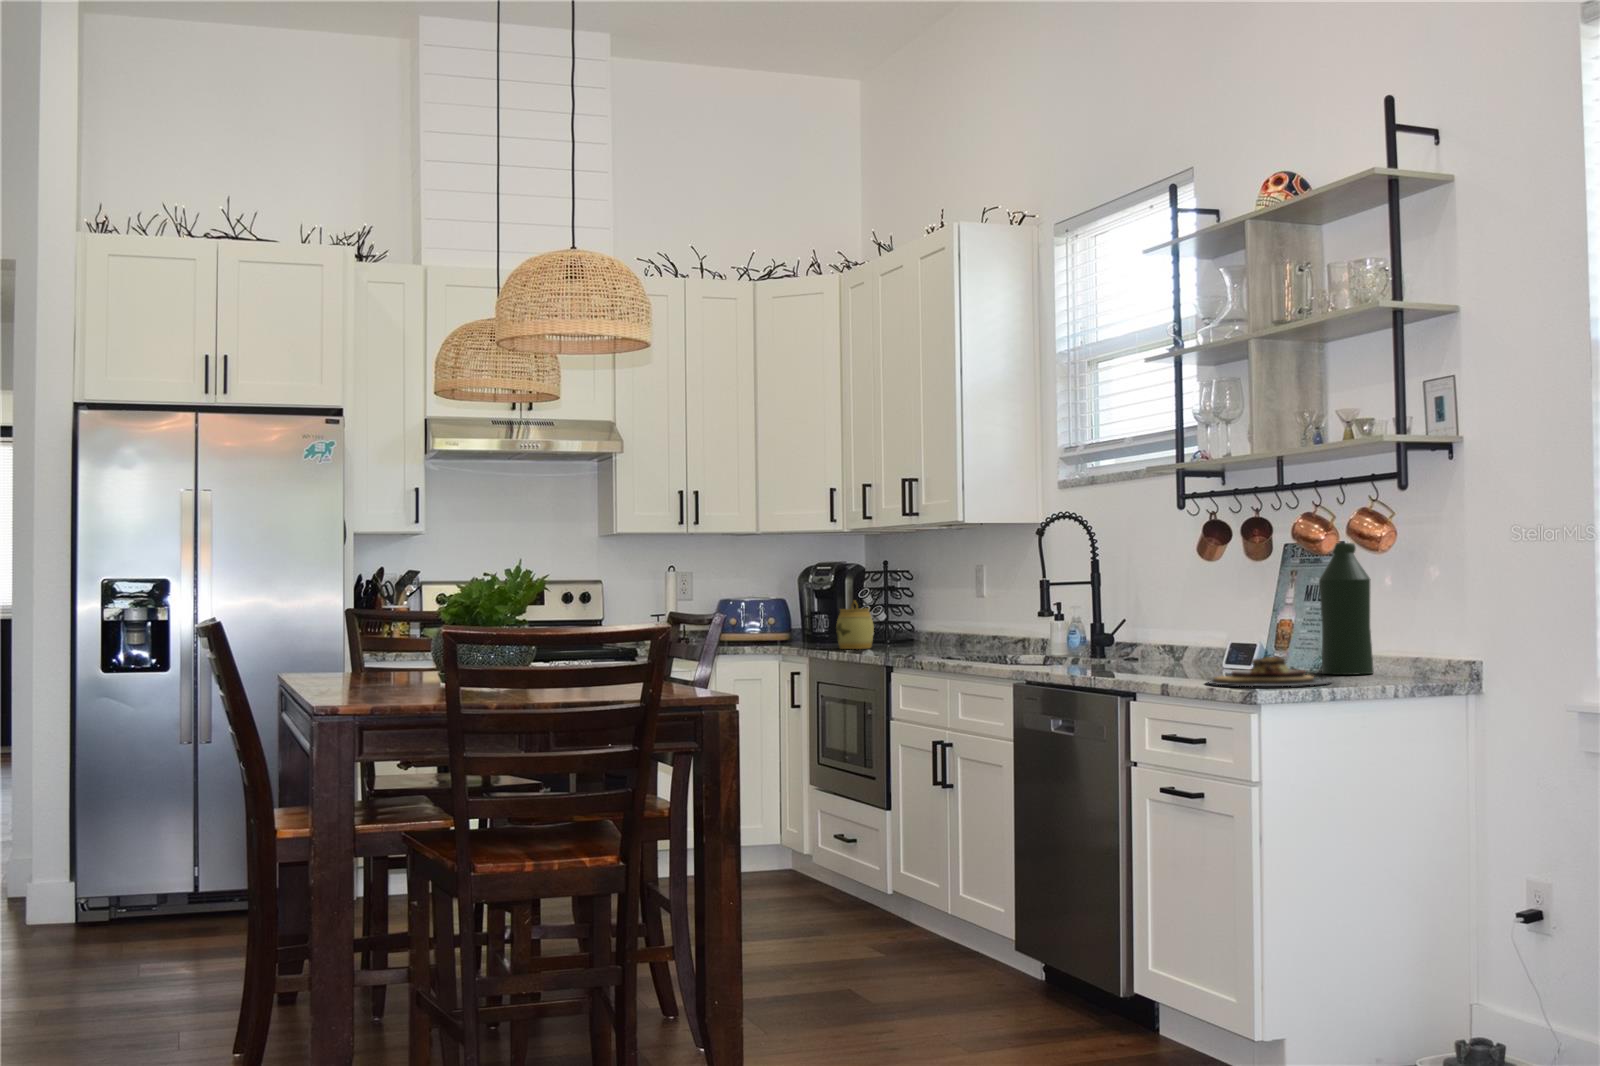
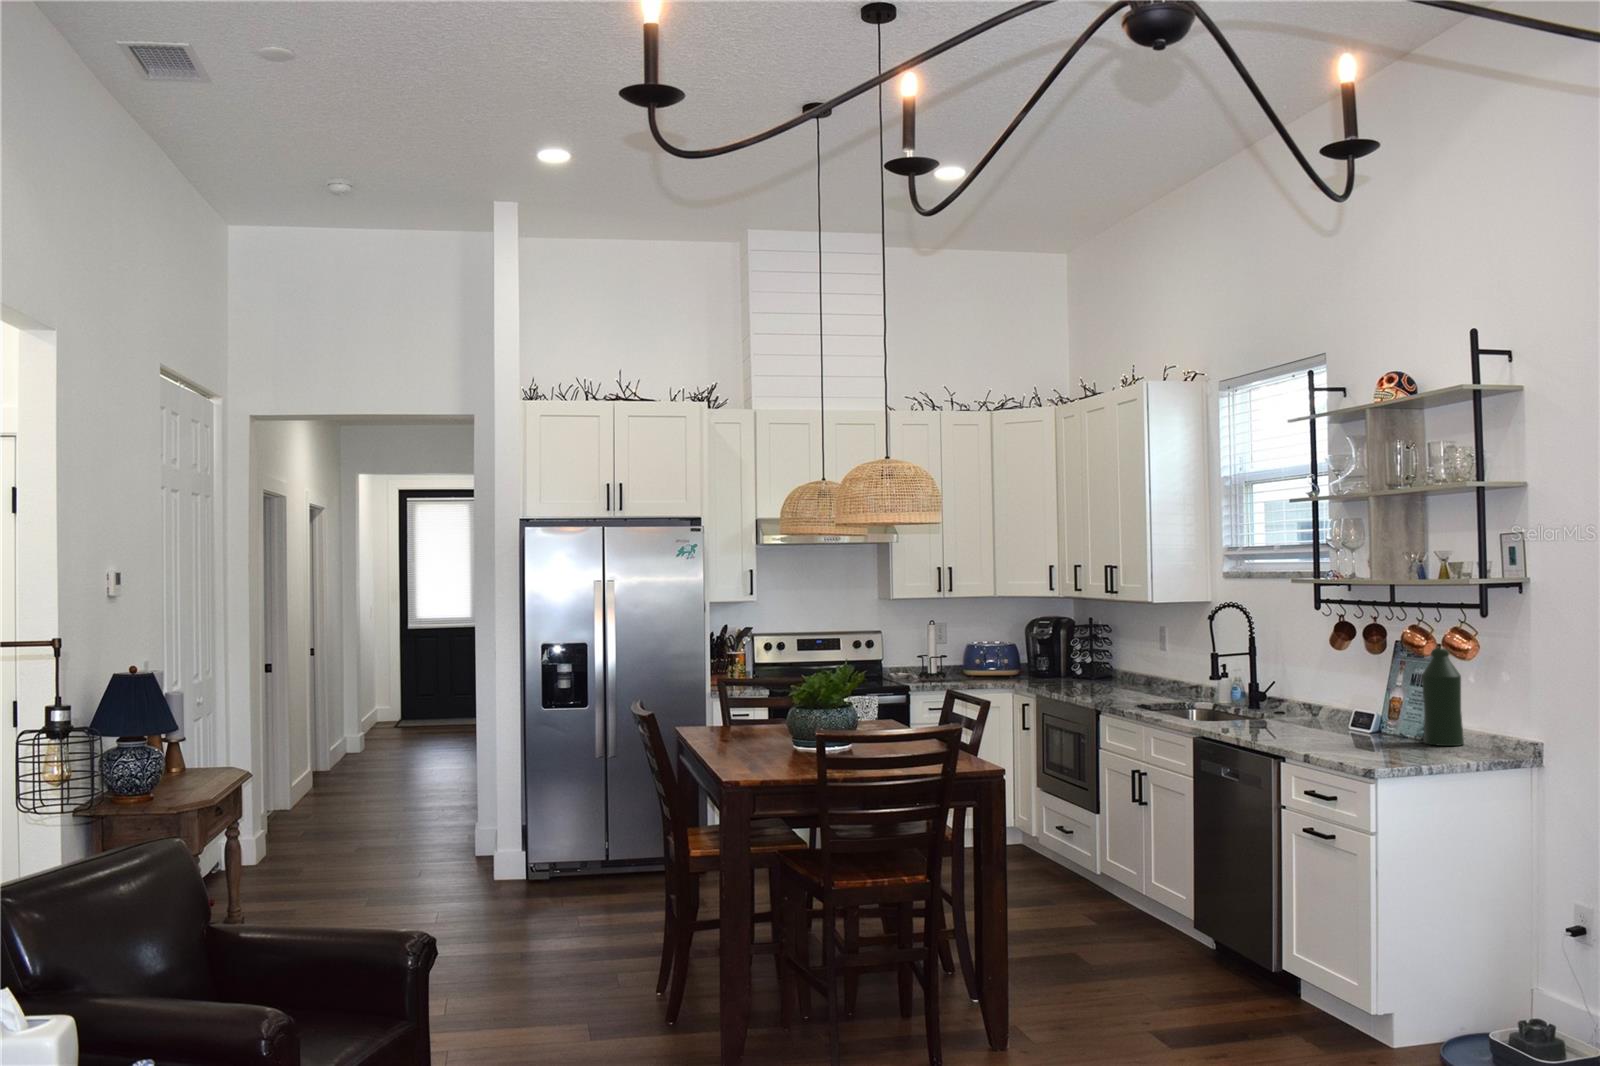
jar: present [836,601,874,649] -> none [1056,654,1084,690]
plate: present [1209,656,1328,686] -> none [1334,736,1429,761]

